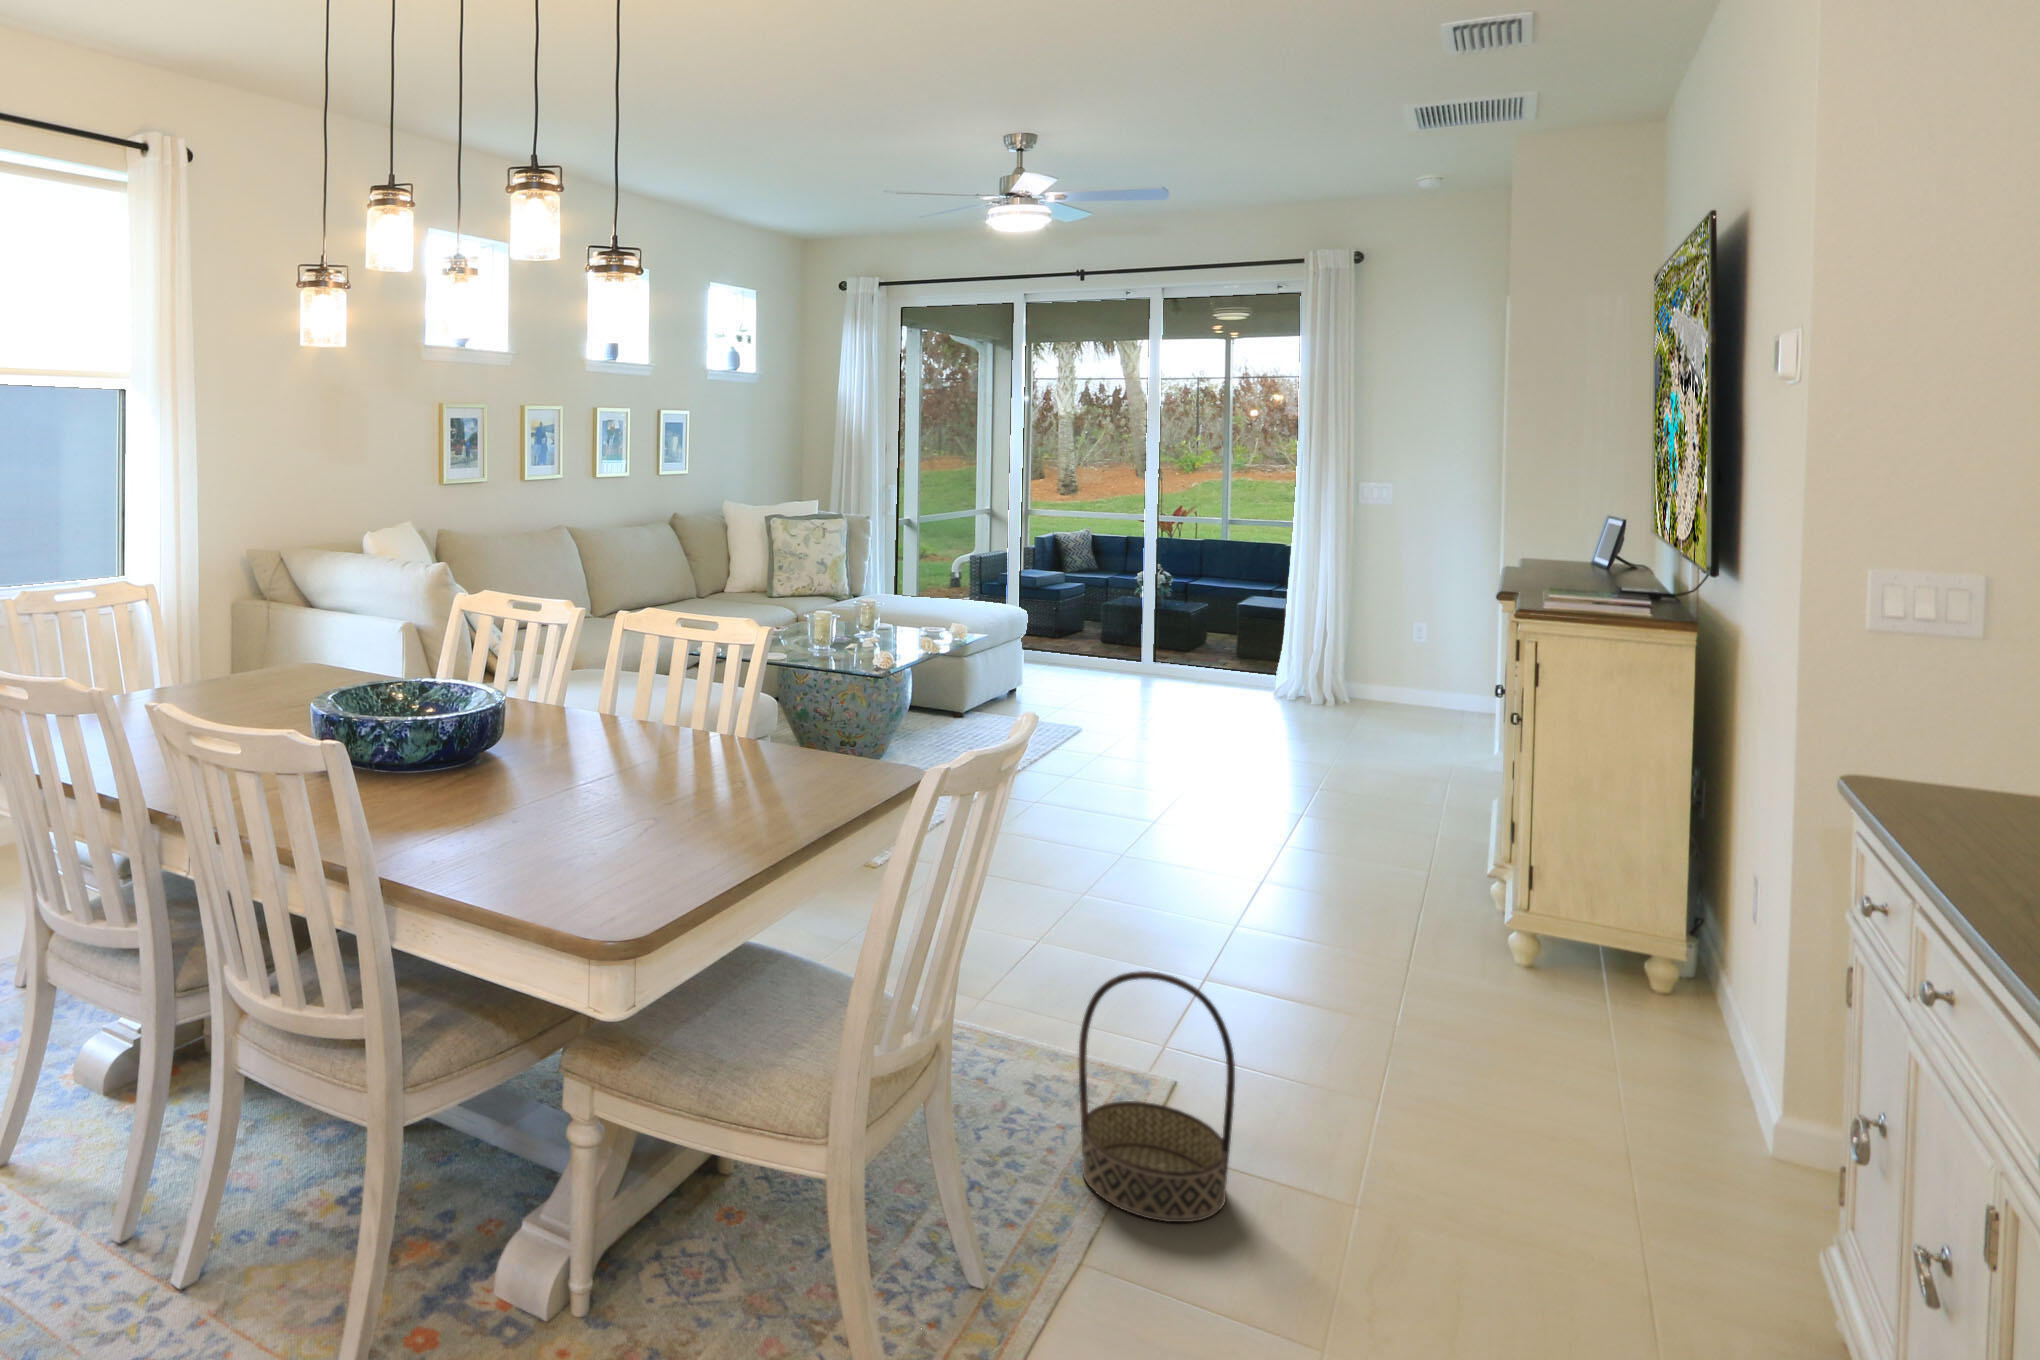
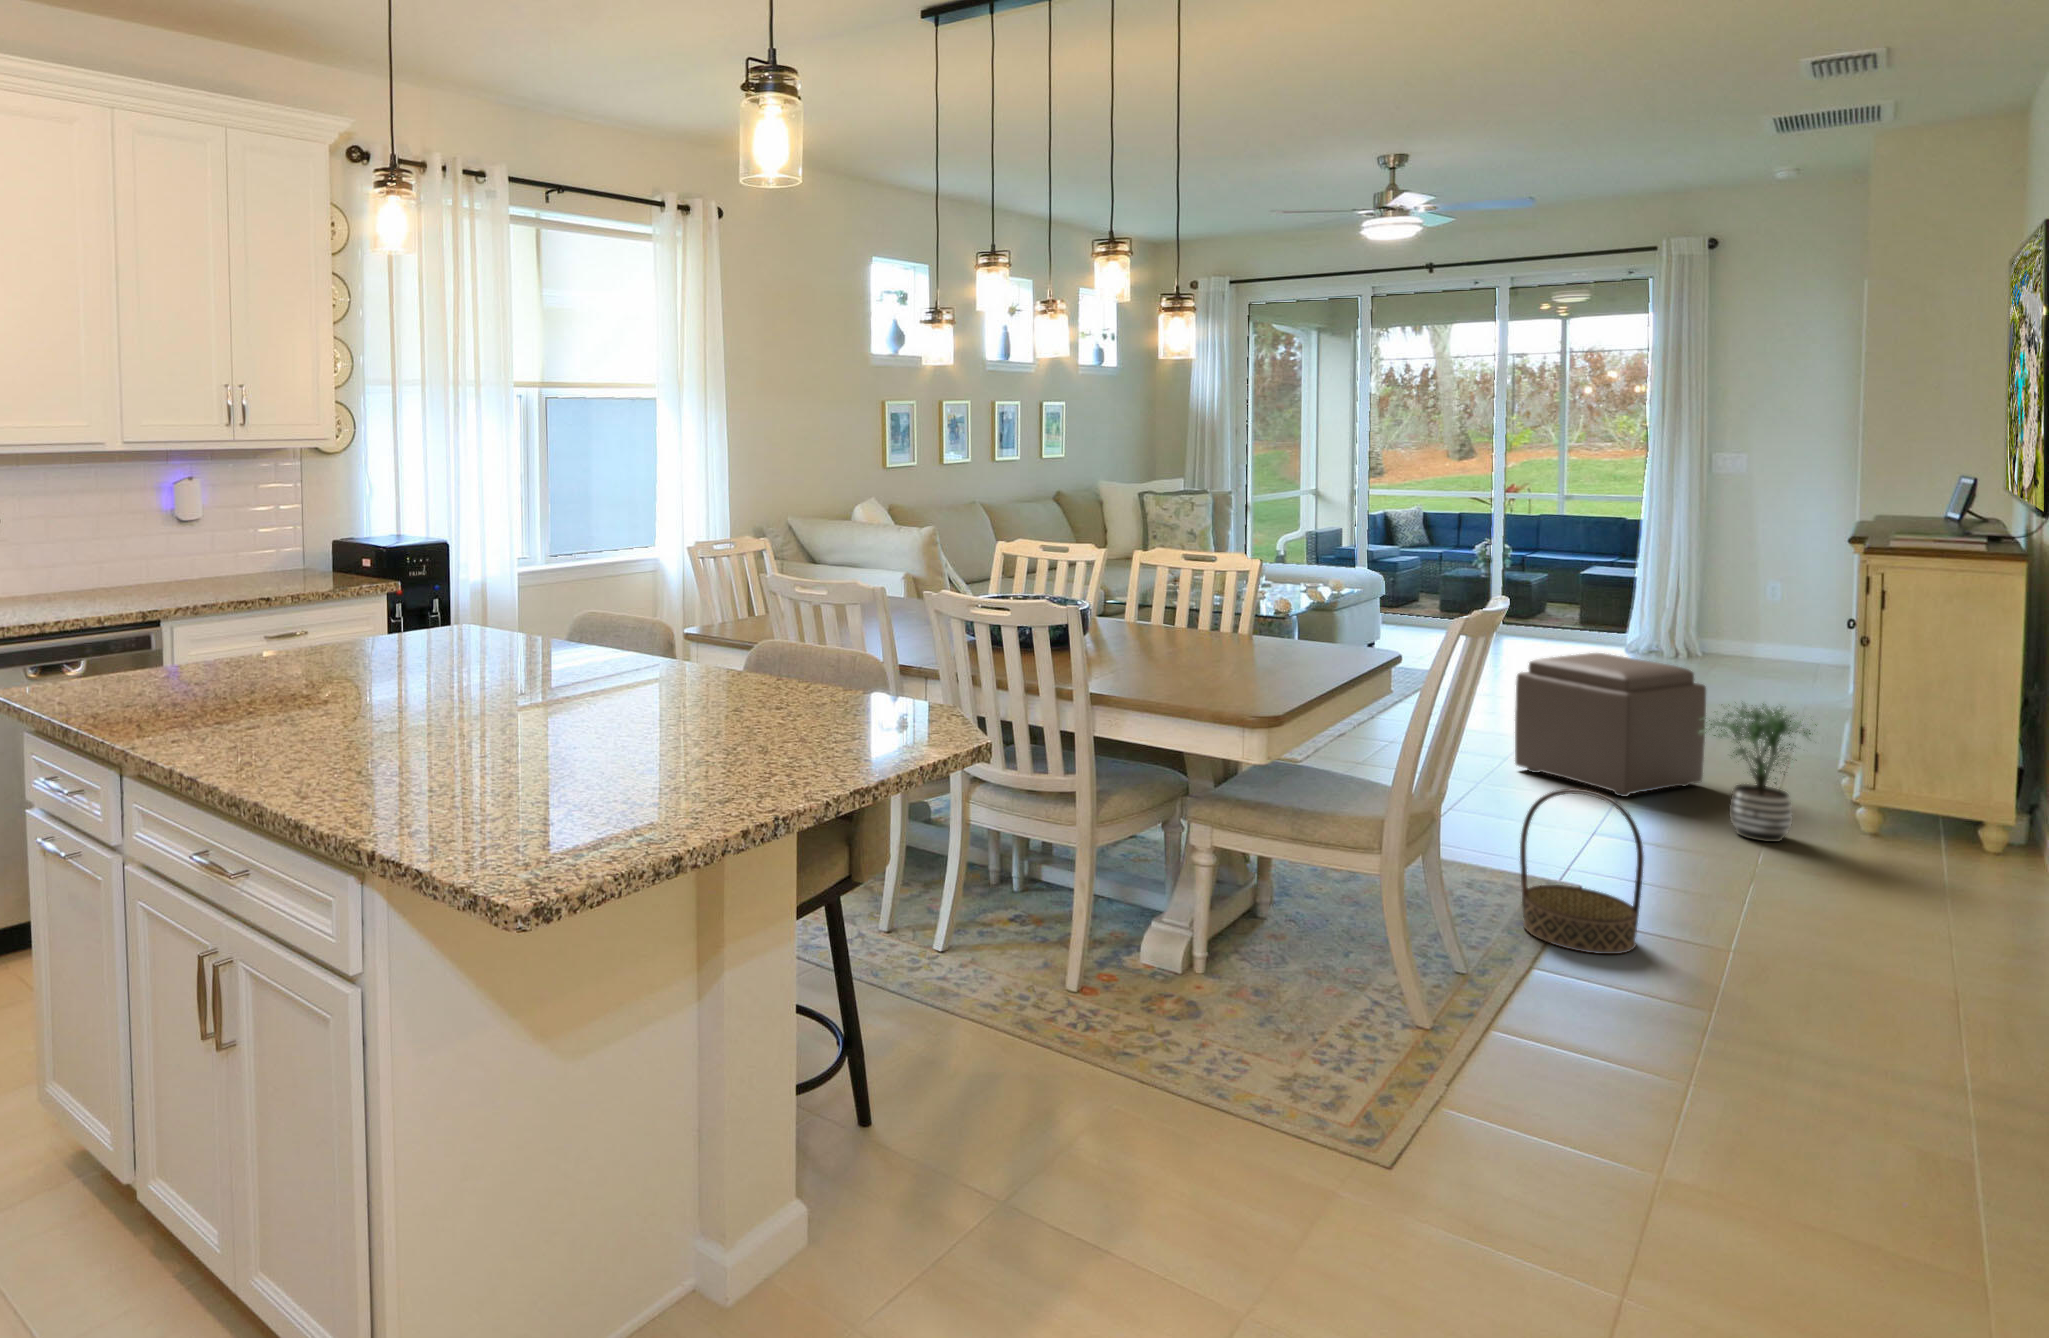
ottoman: none [1128,730,1342,919] -> present [1515,653,1706,797]
potted plant: none [1326,803,1467,990] -> present [1698,702,1817,842]

